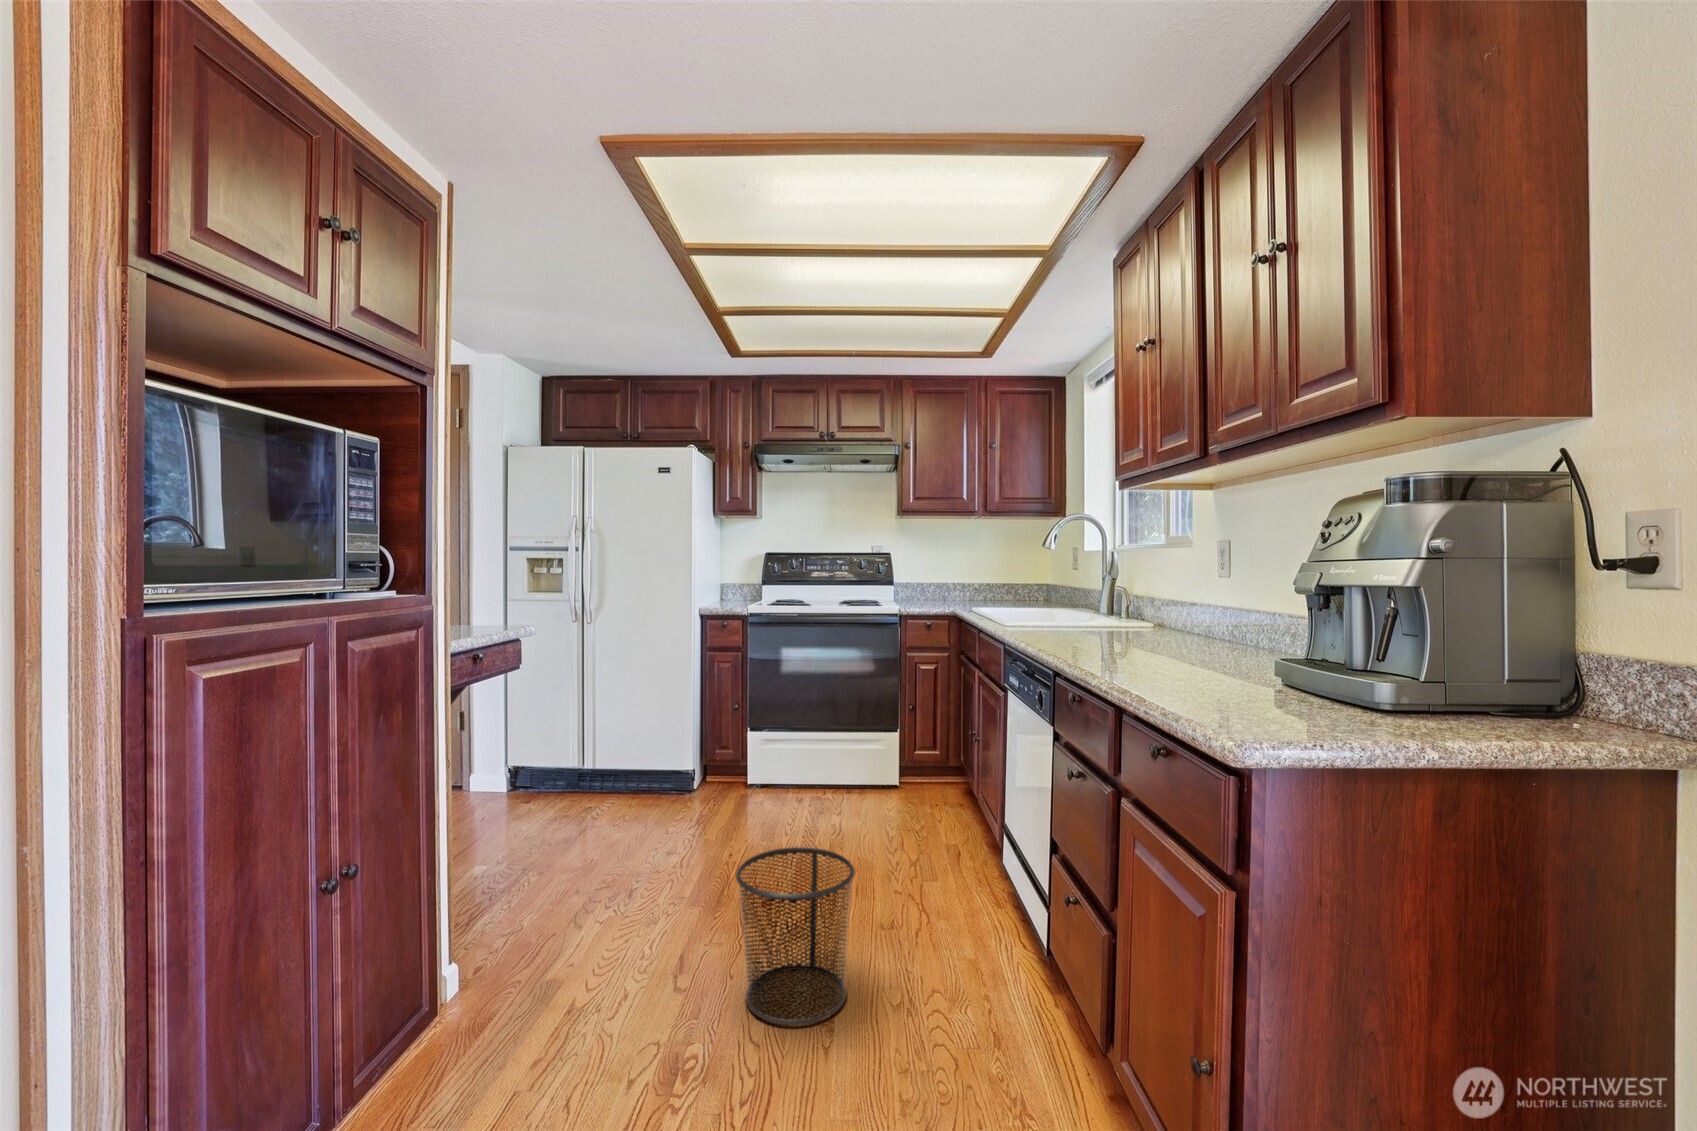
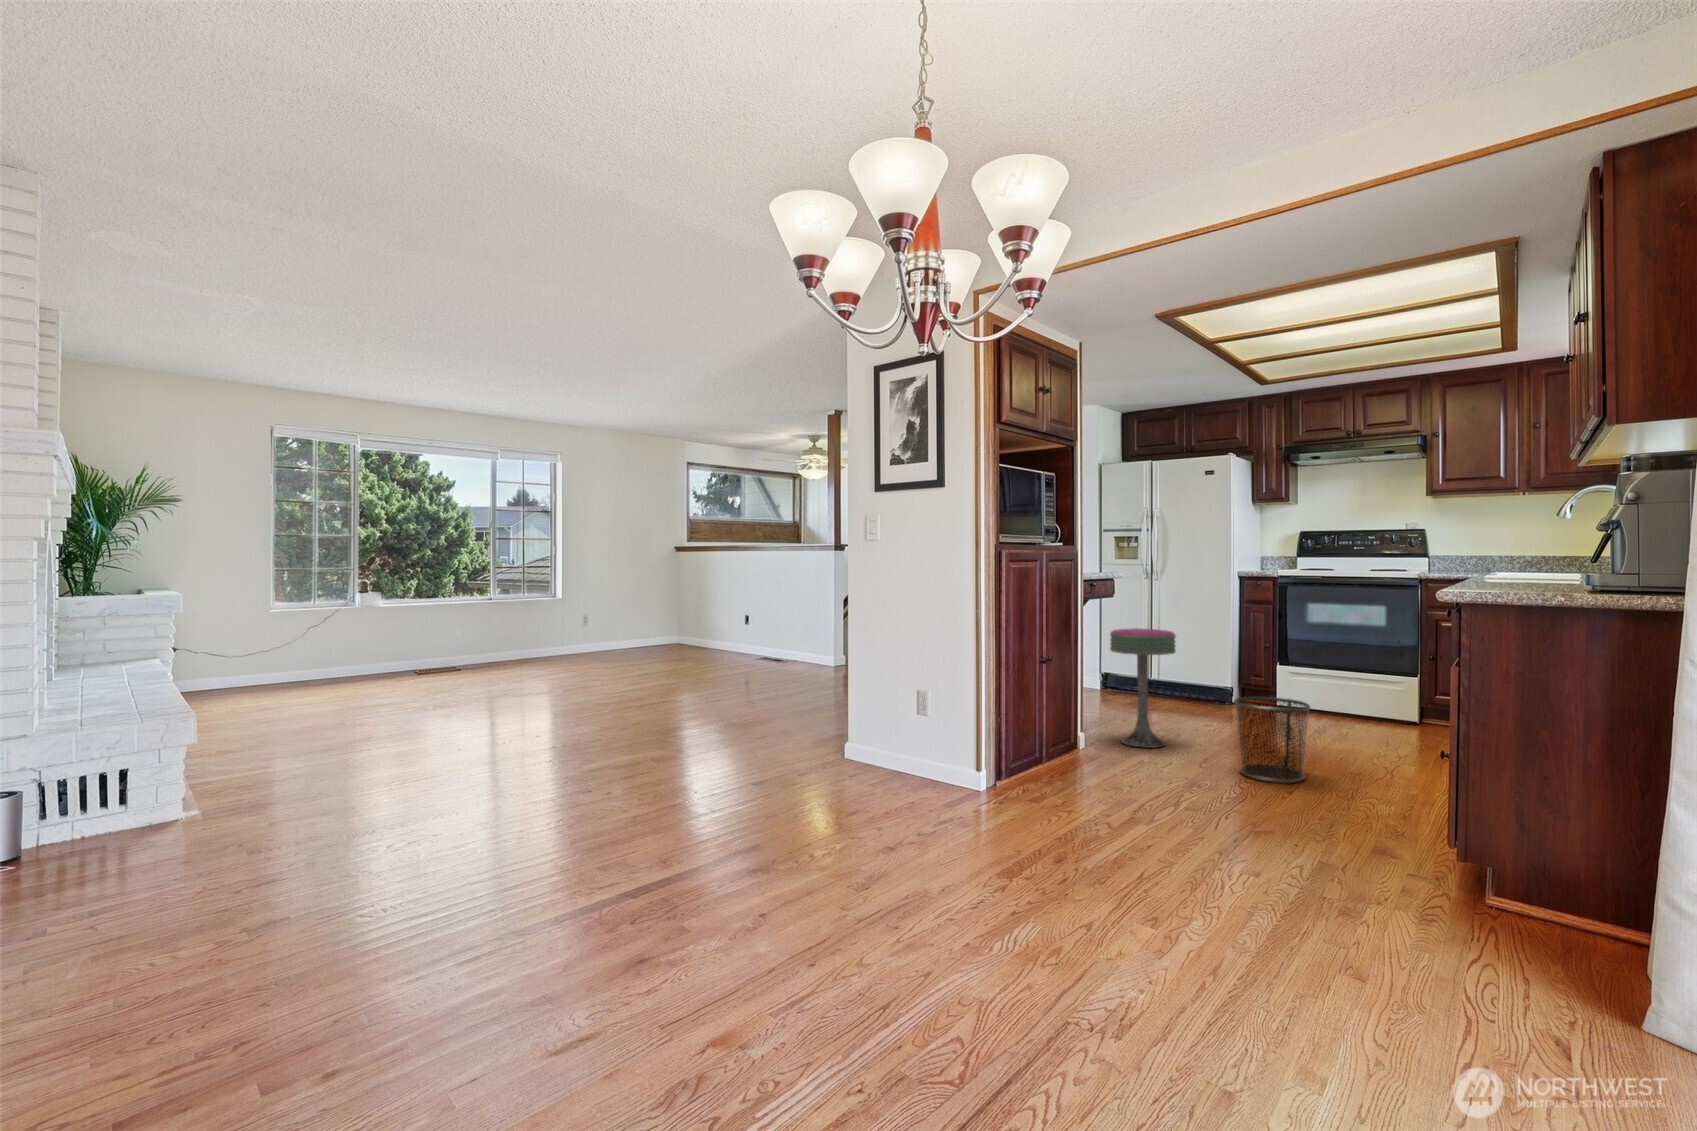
bar stool: none [510,732,629,966] -> present [1110,628,1176,748]

